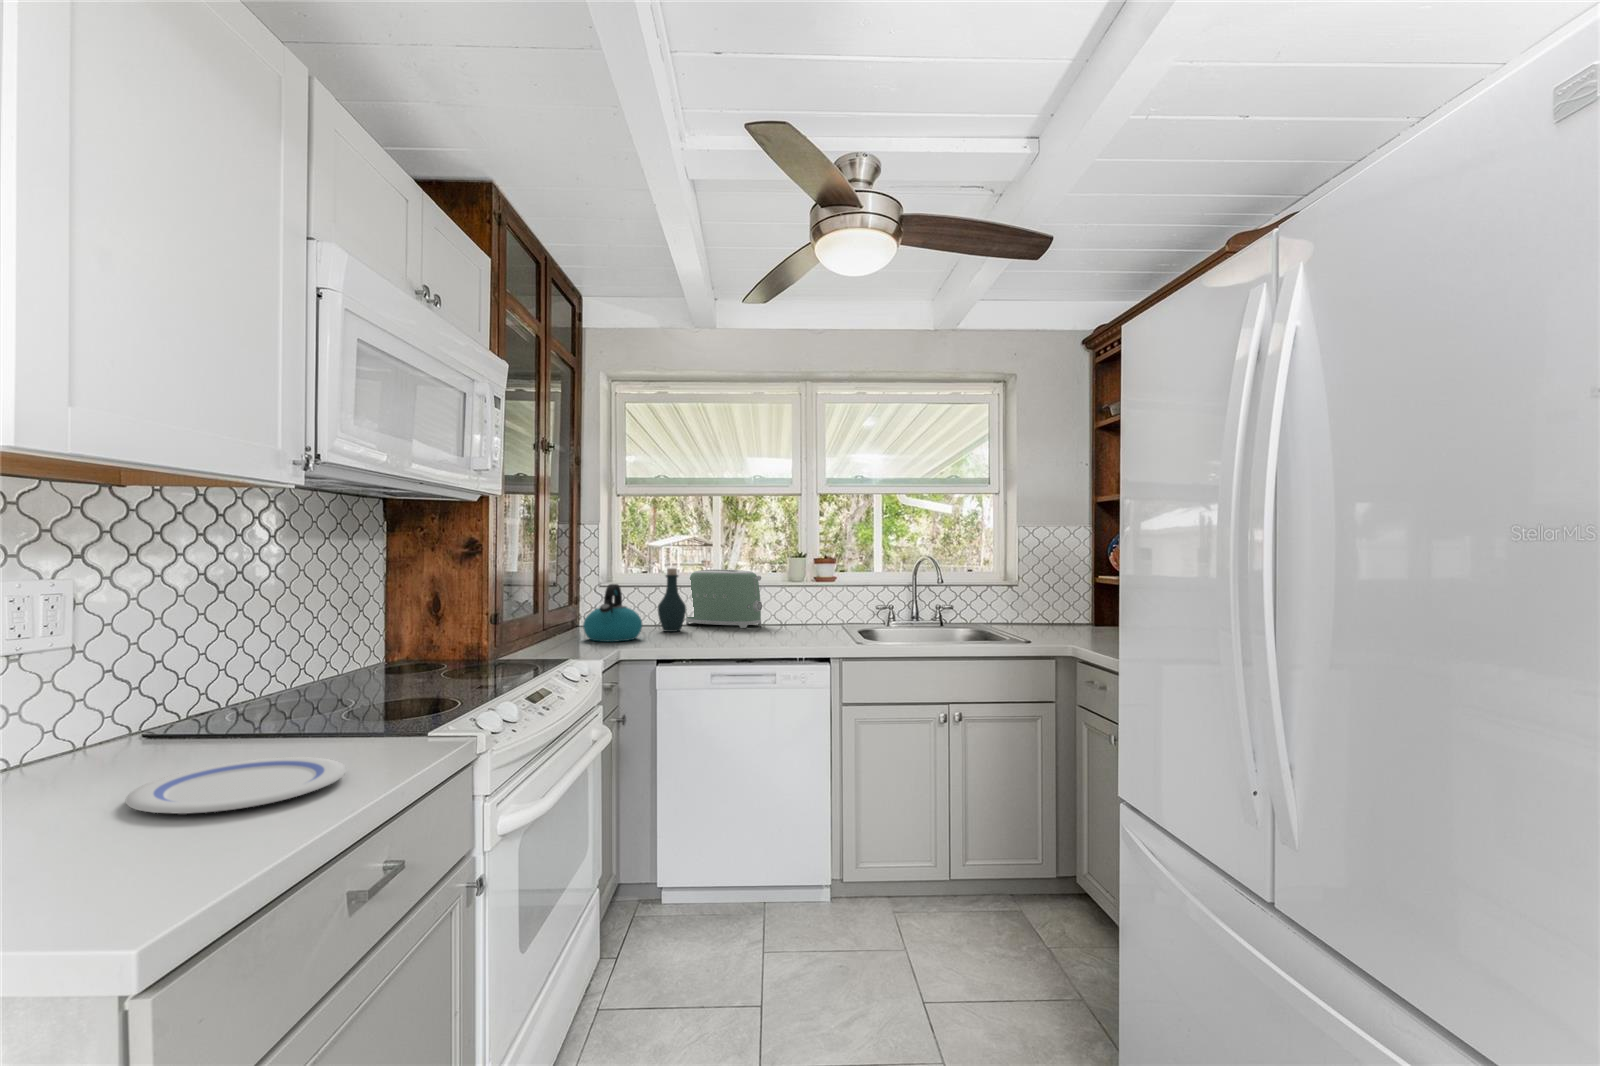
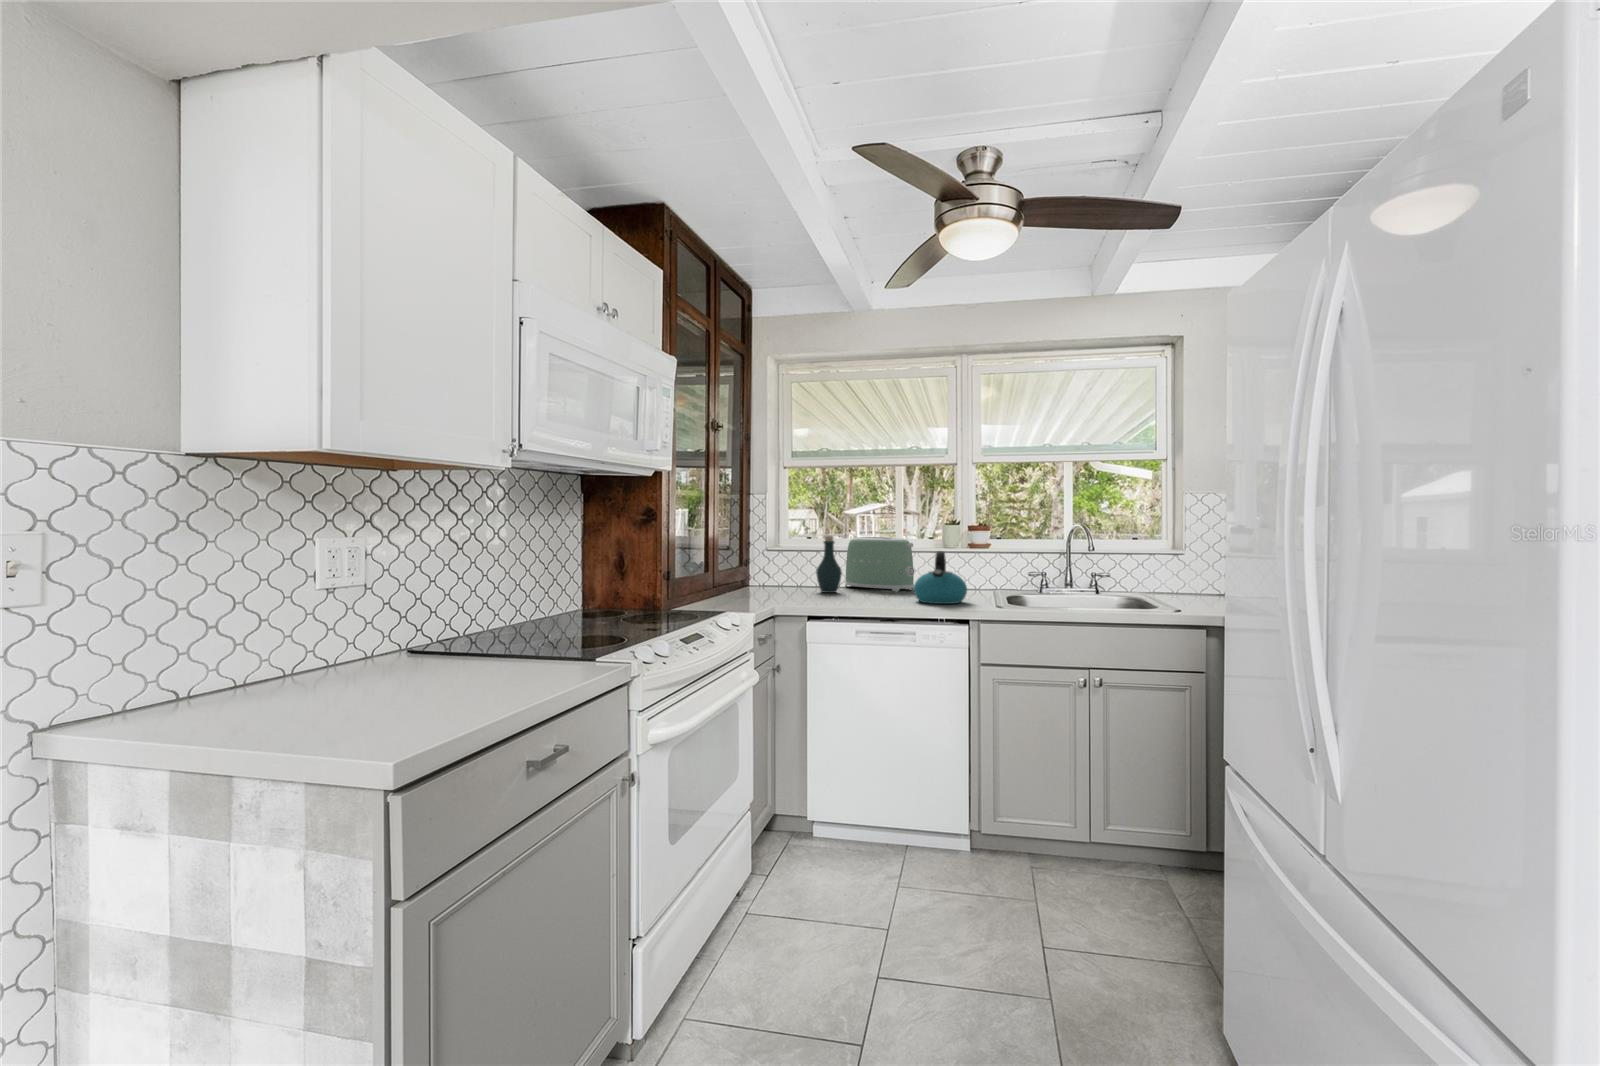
kettle: present [583,584,642,642] -> present [914,551,967,604]
plate: present [126,757,346,814] -> none [390,670,532,700]

